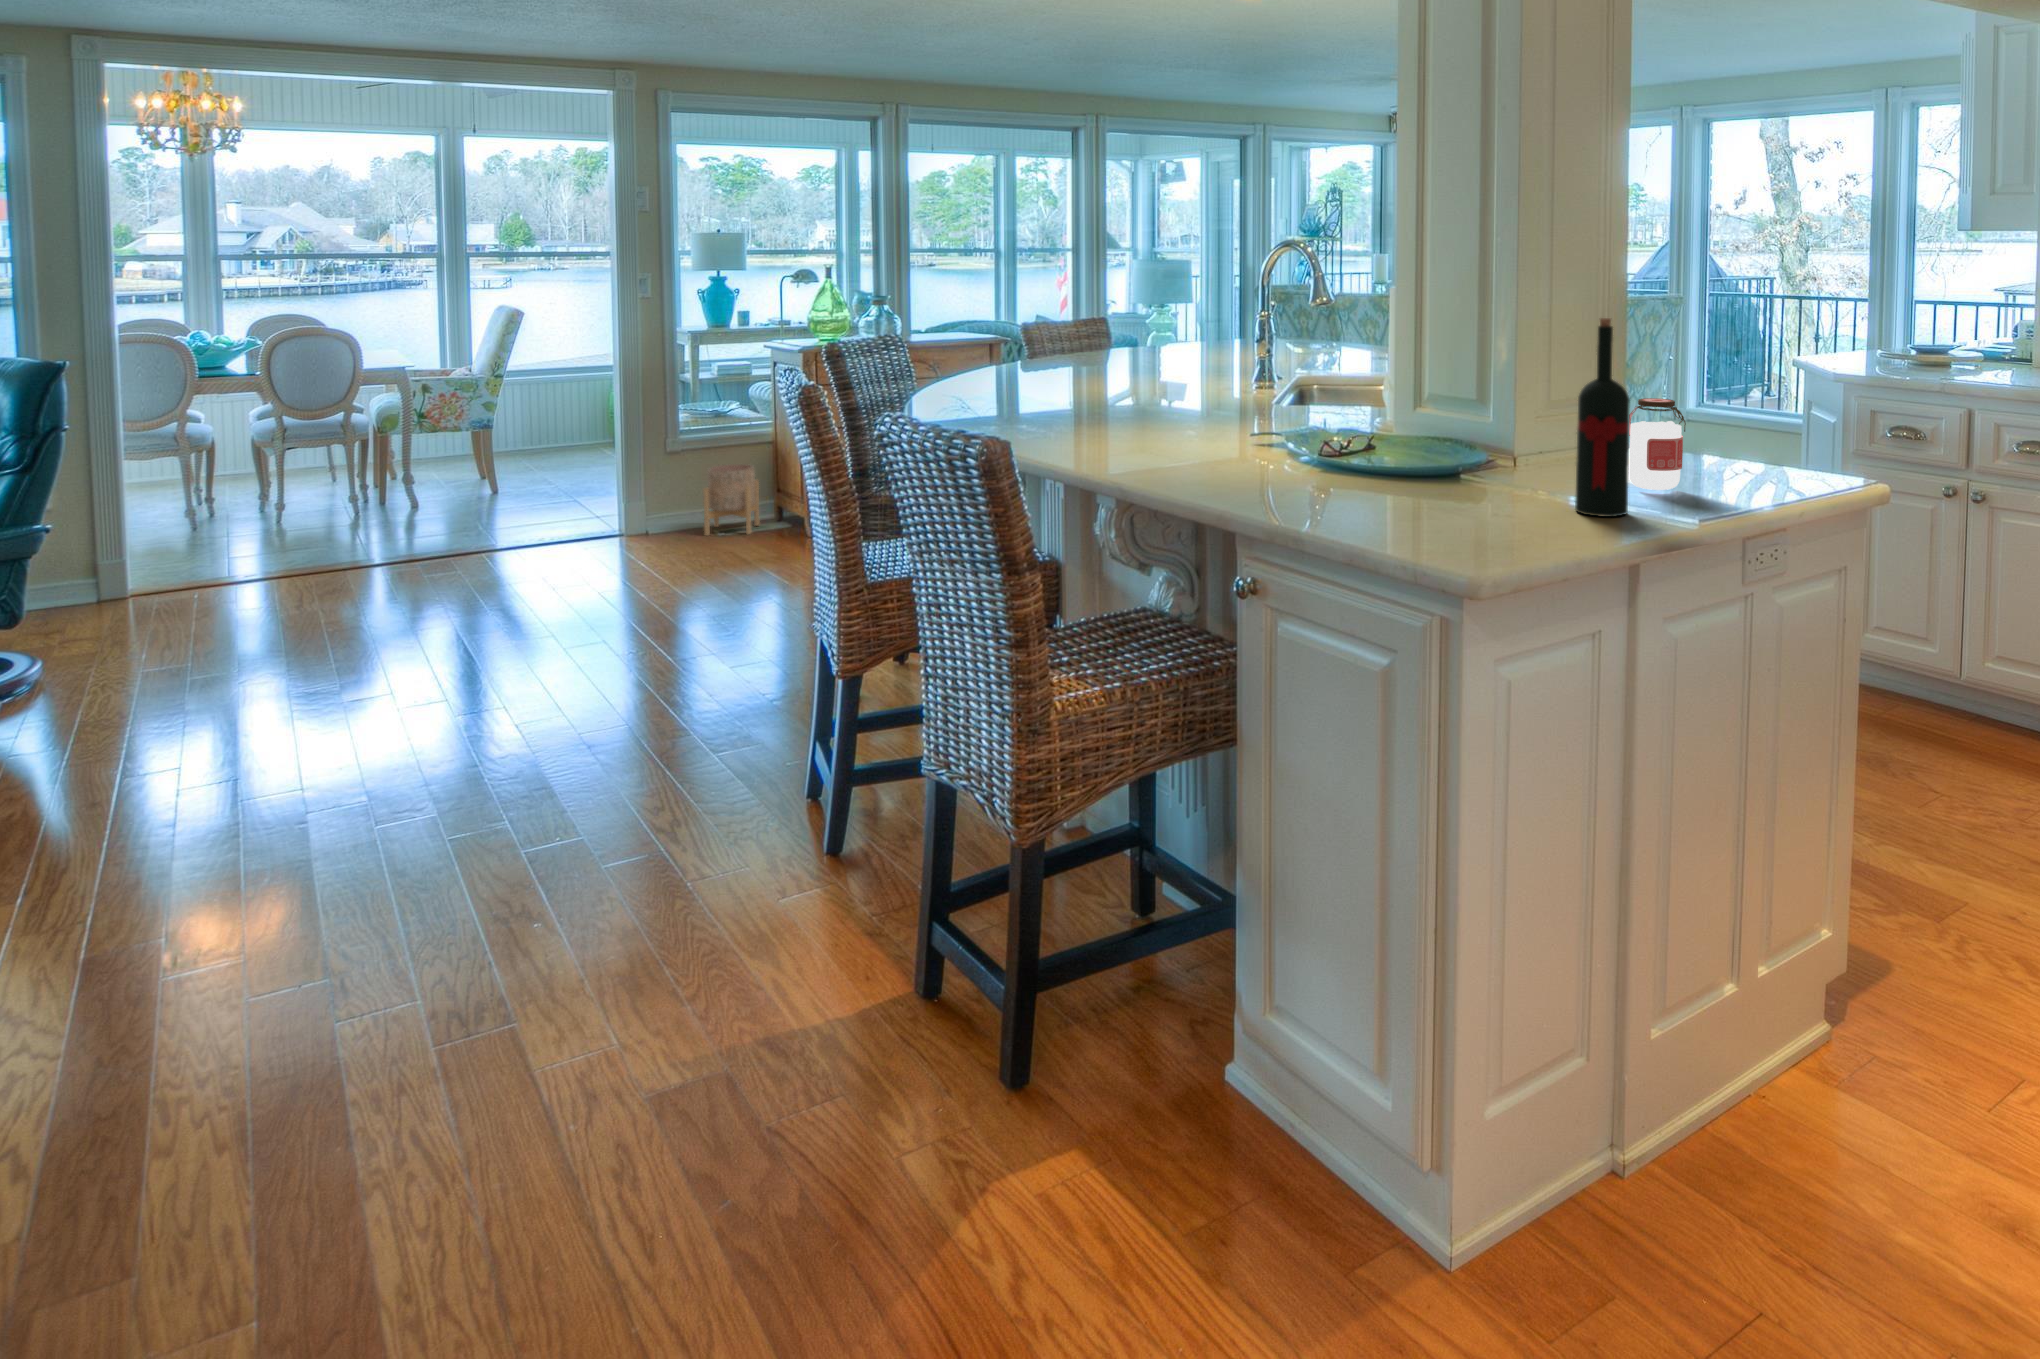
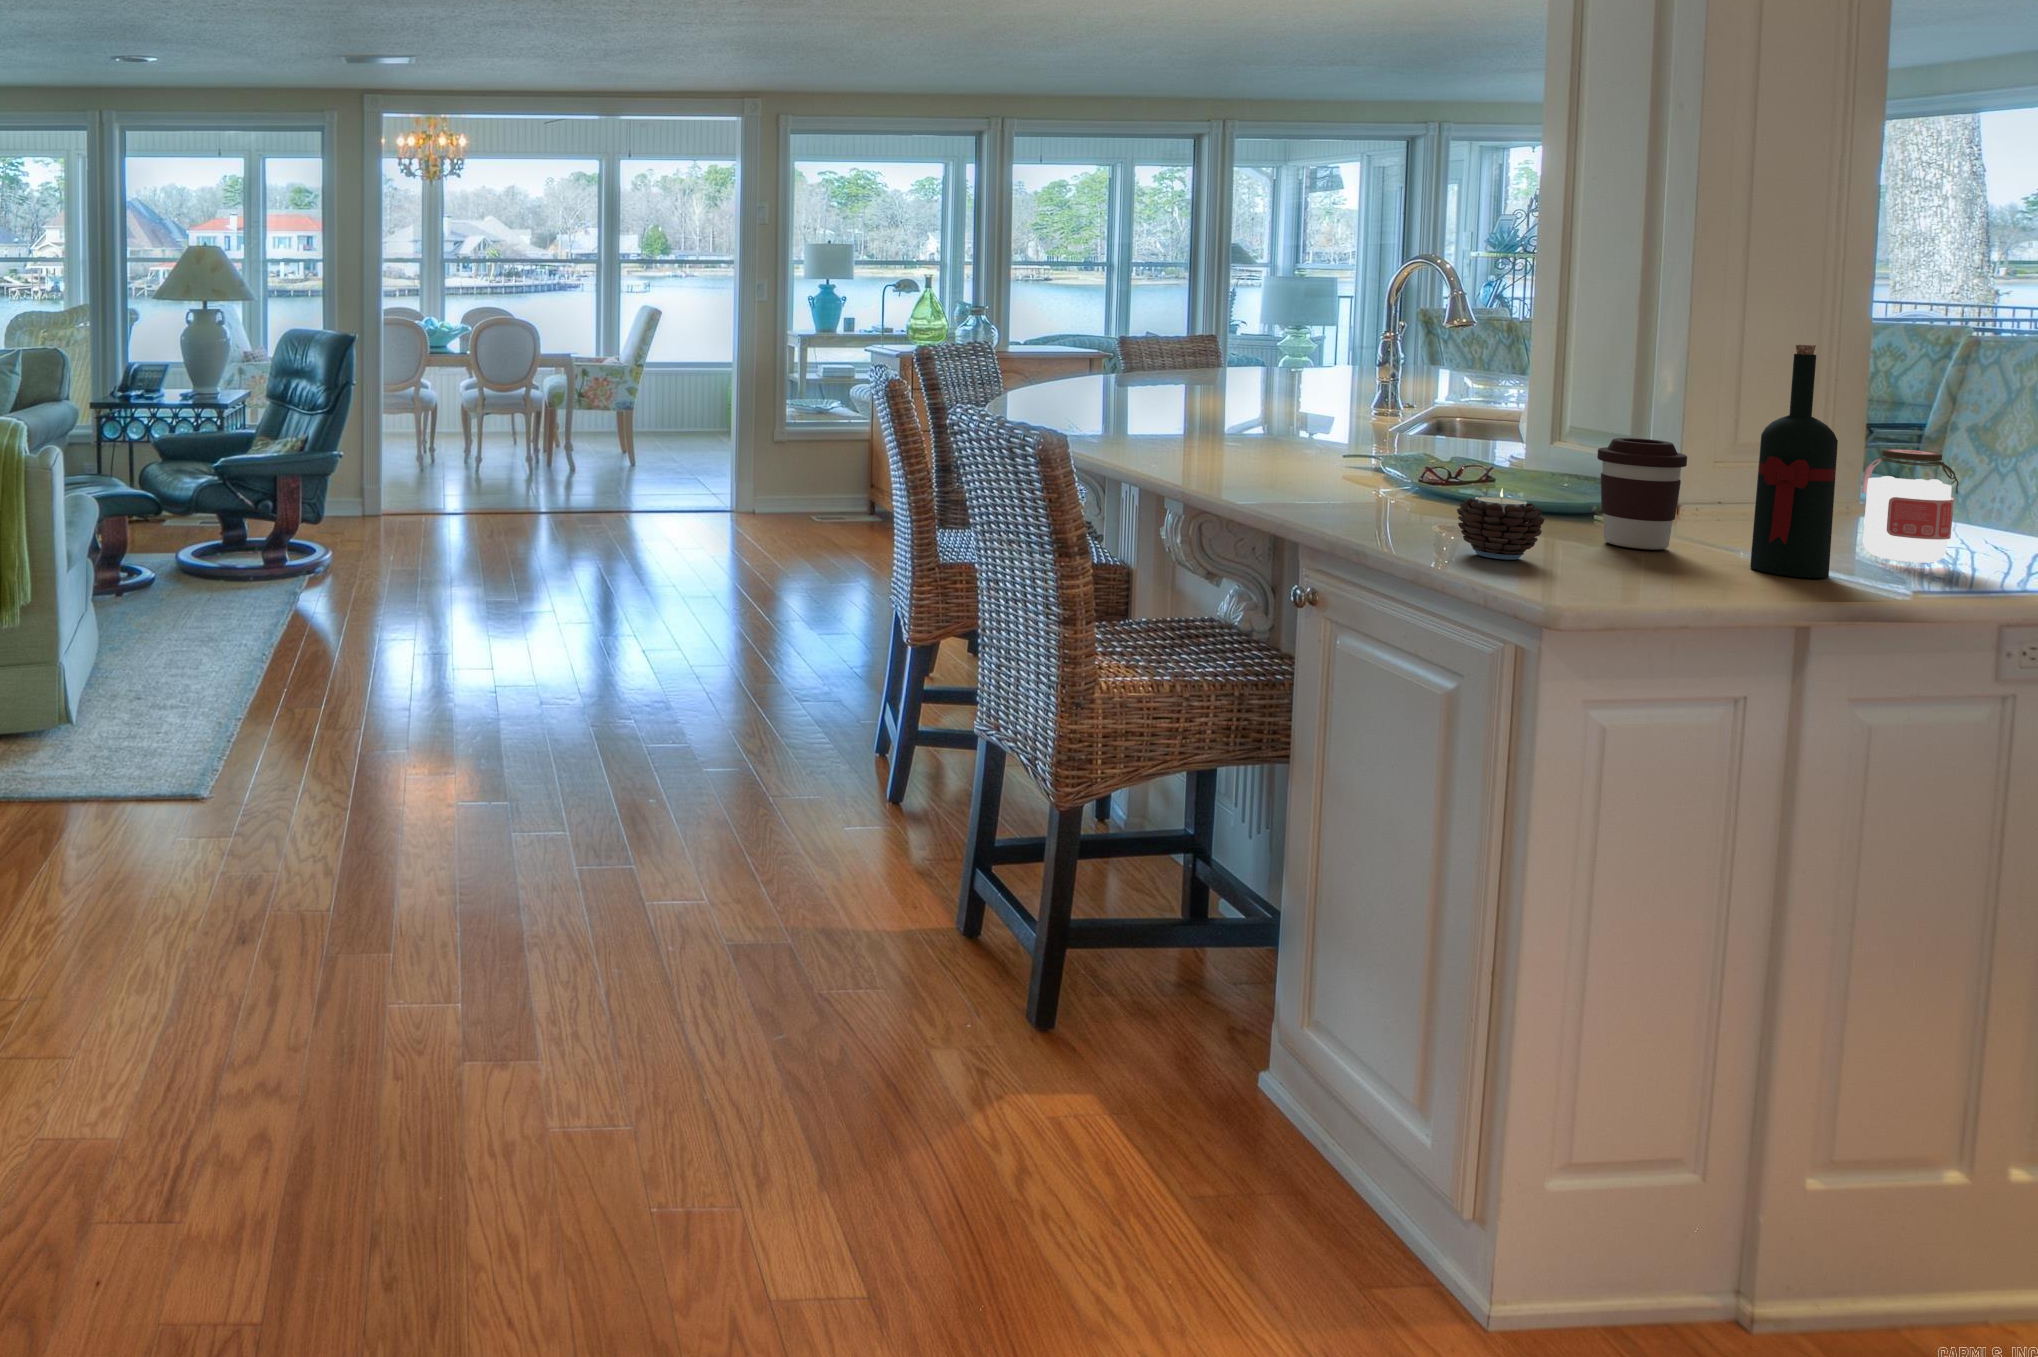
coffee cup: none [1463,405,1526,504] -> present [1597,438,1687,550]
planter: present [703,464,760,536] -> none [802,463,855,532]
candle: none [1374,465,1444,533] -> present [1457,488,1545,560]

